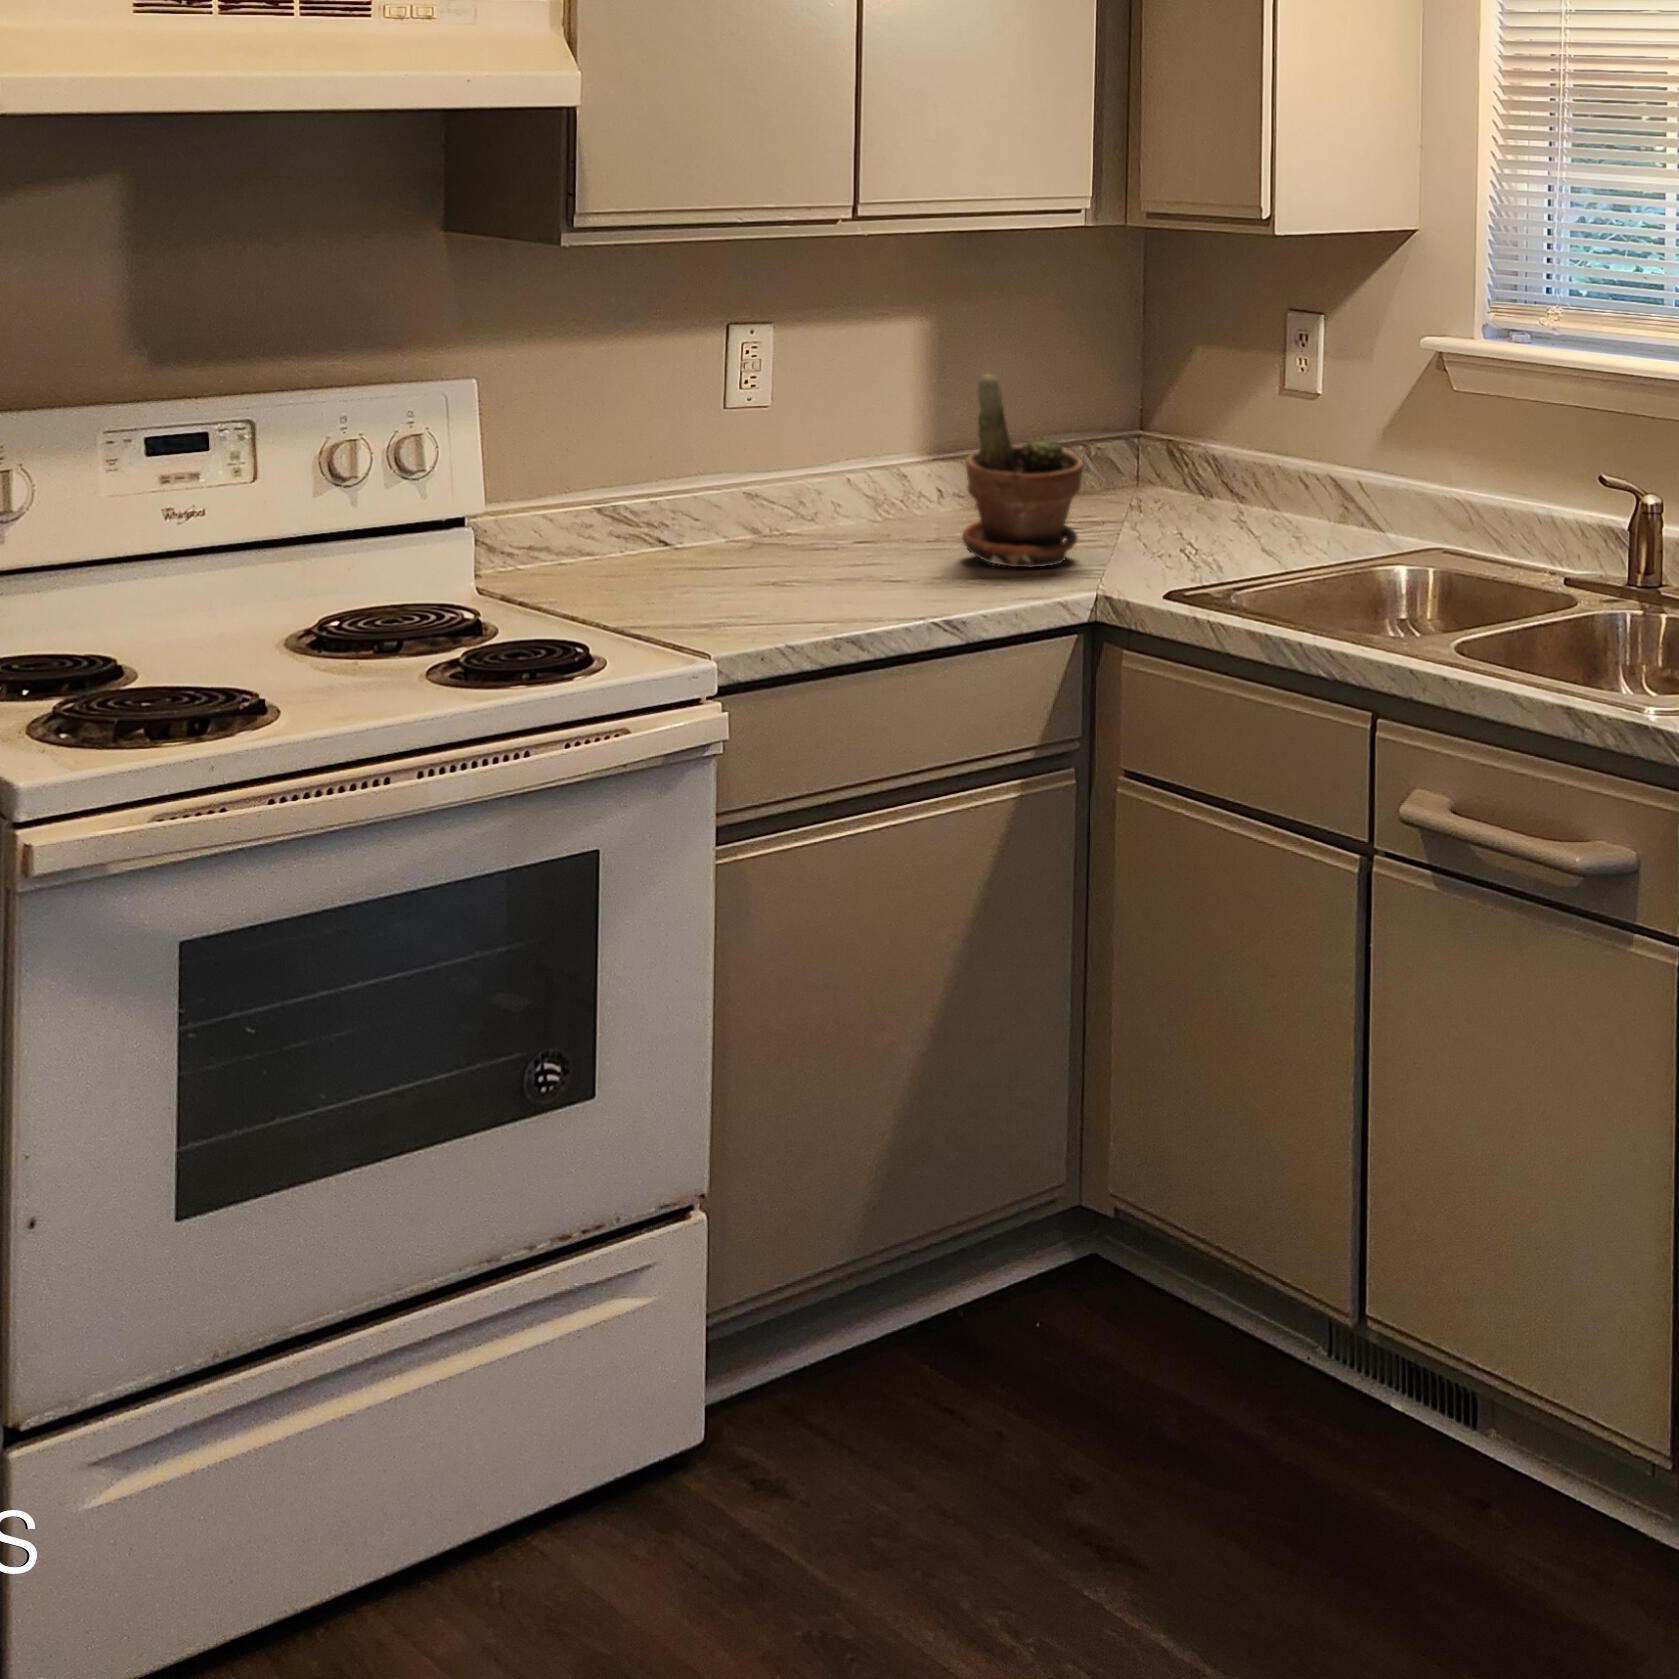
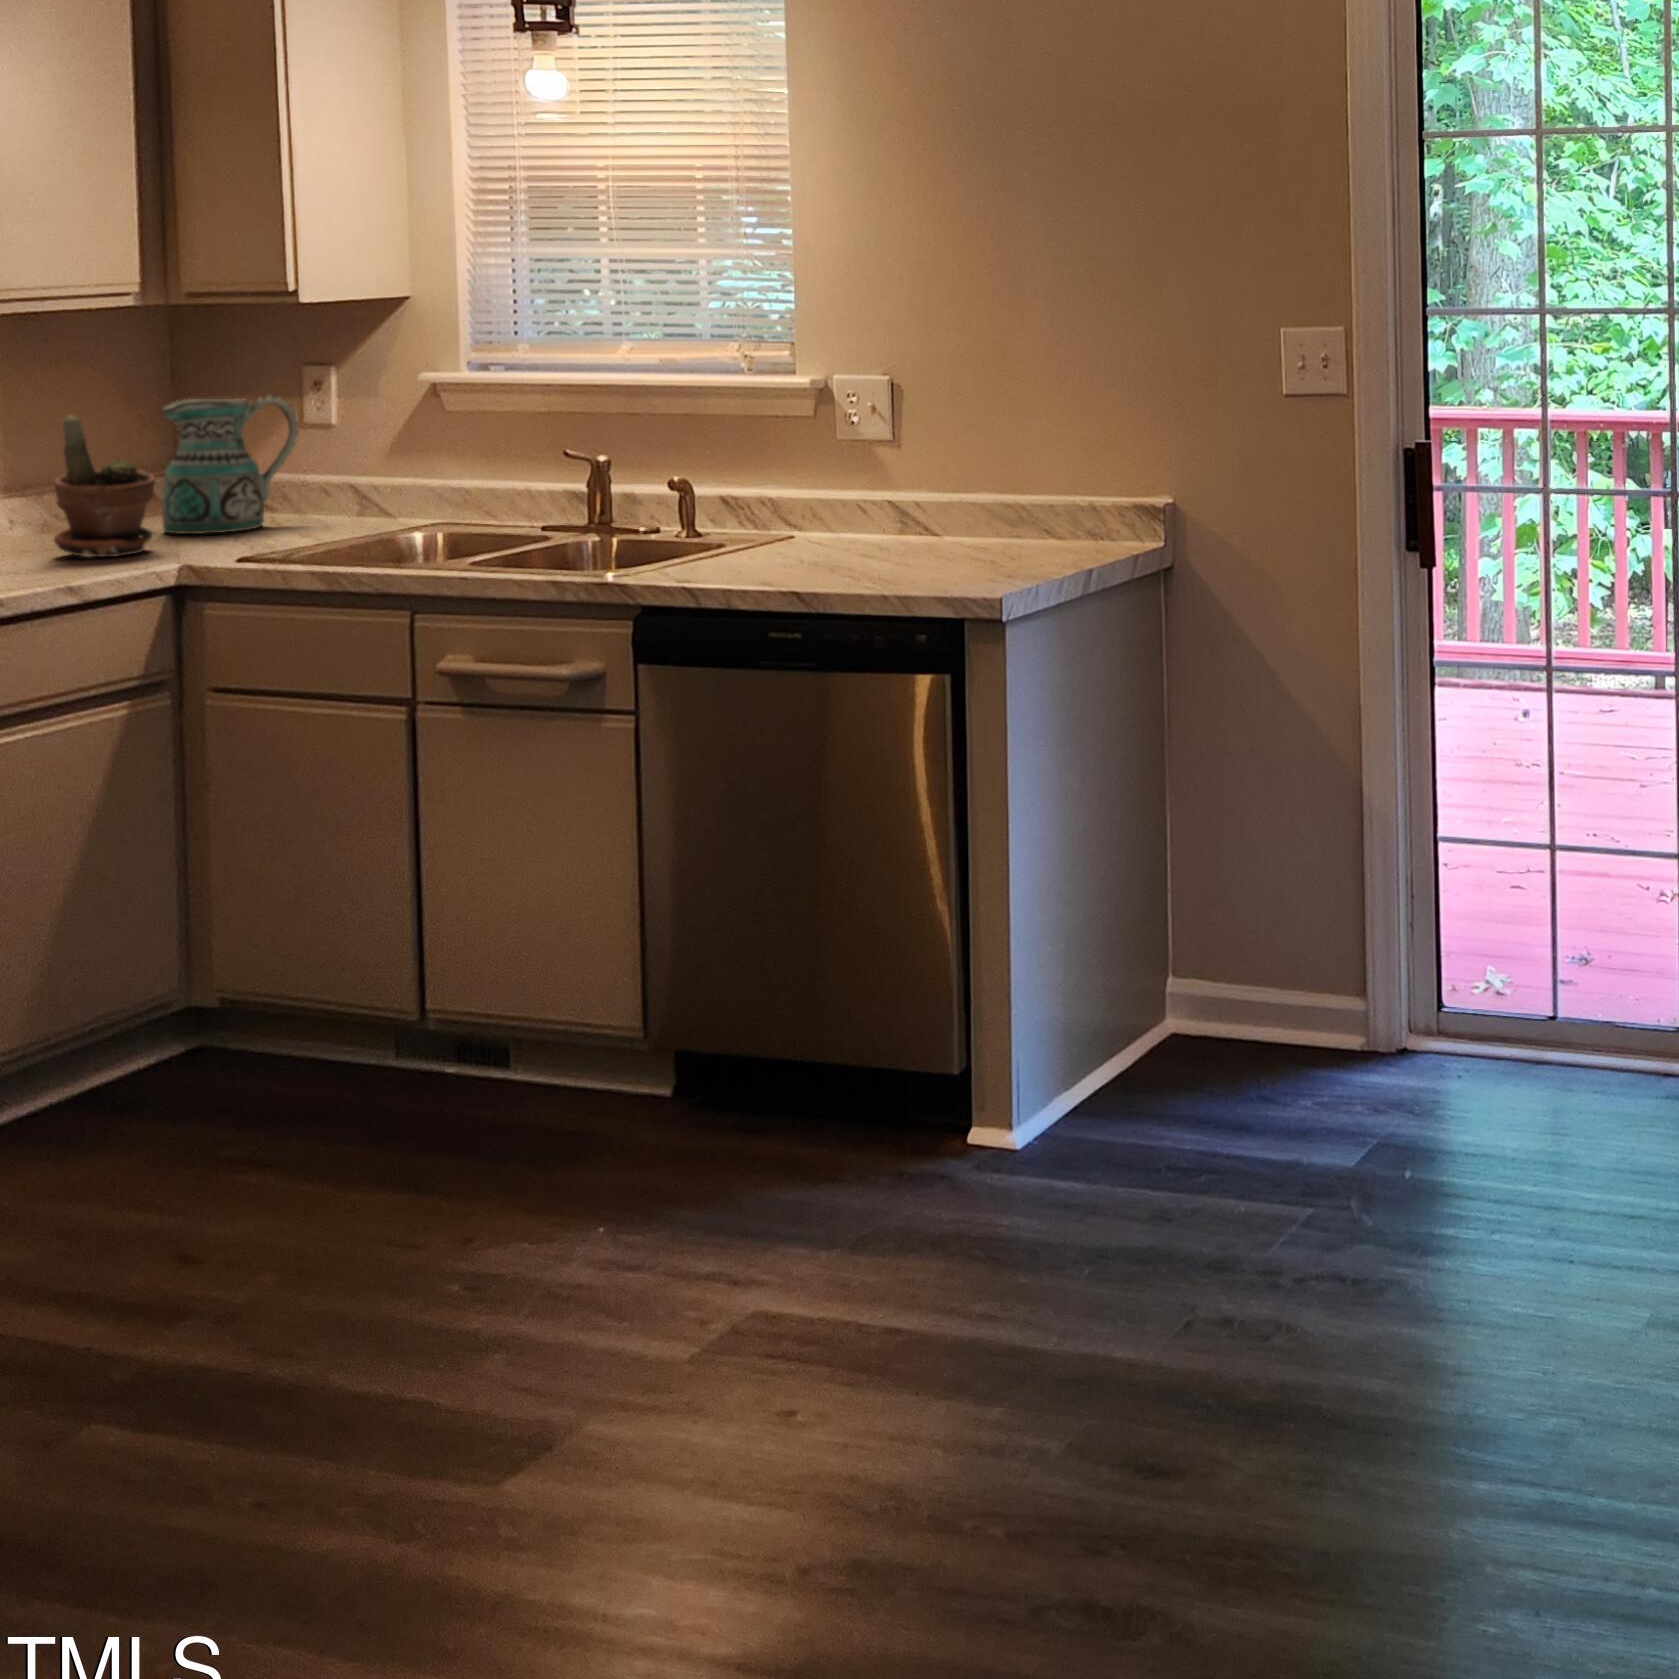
ceramic pitcher: none [1102,352,1269,536] -> present [162,396,298,534]

